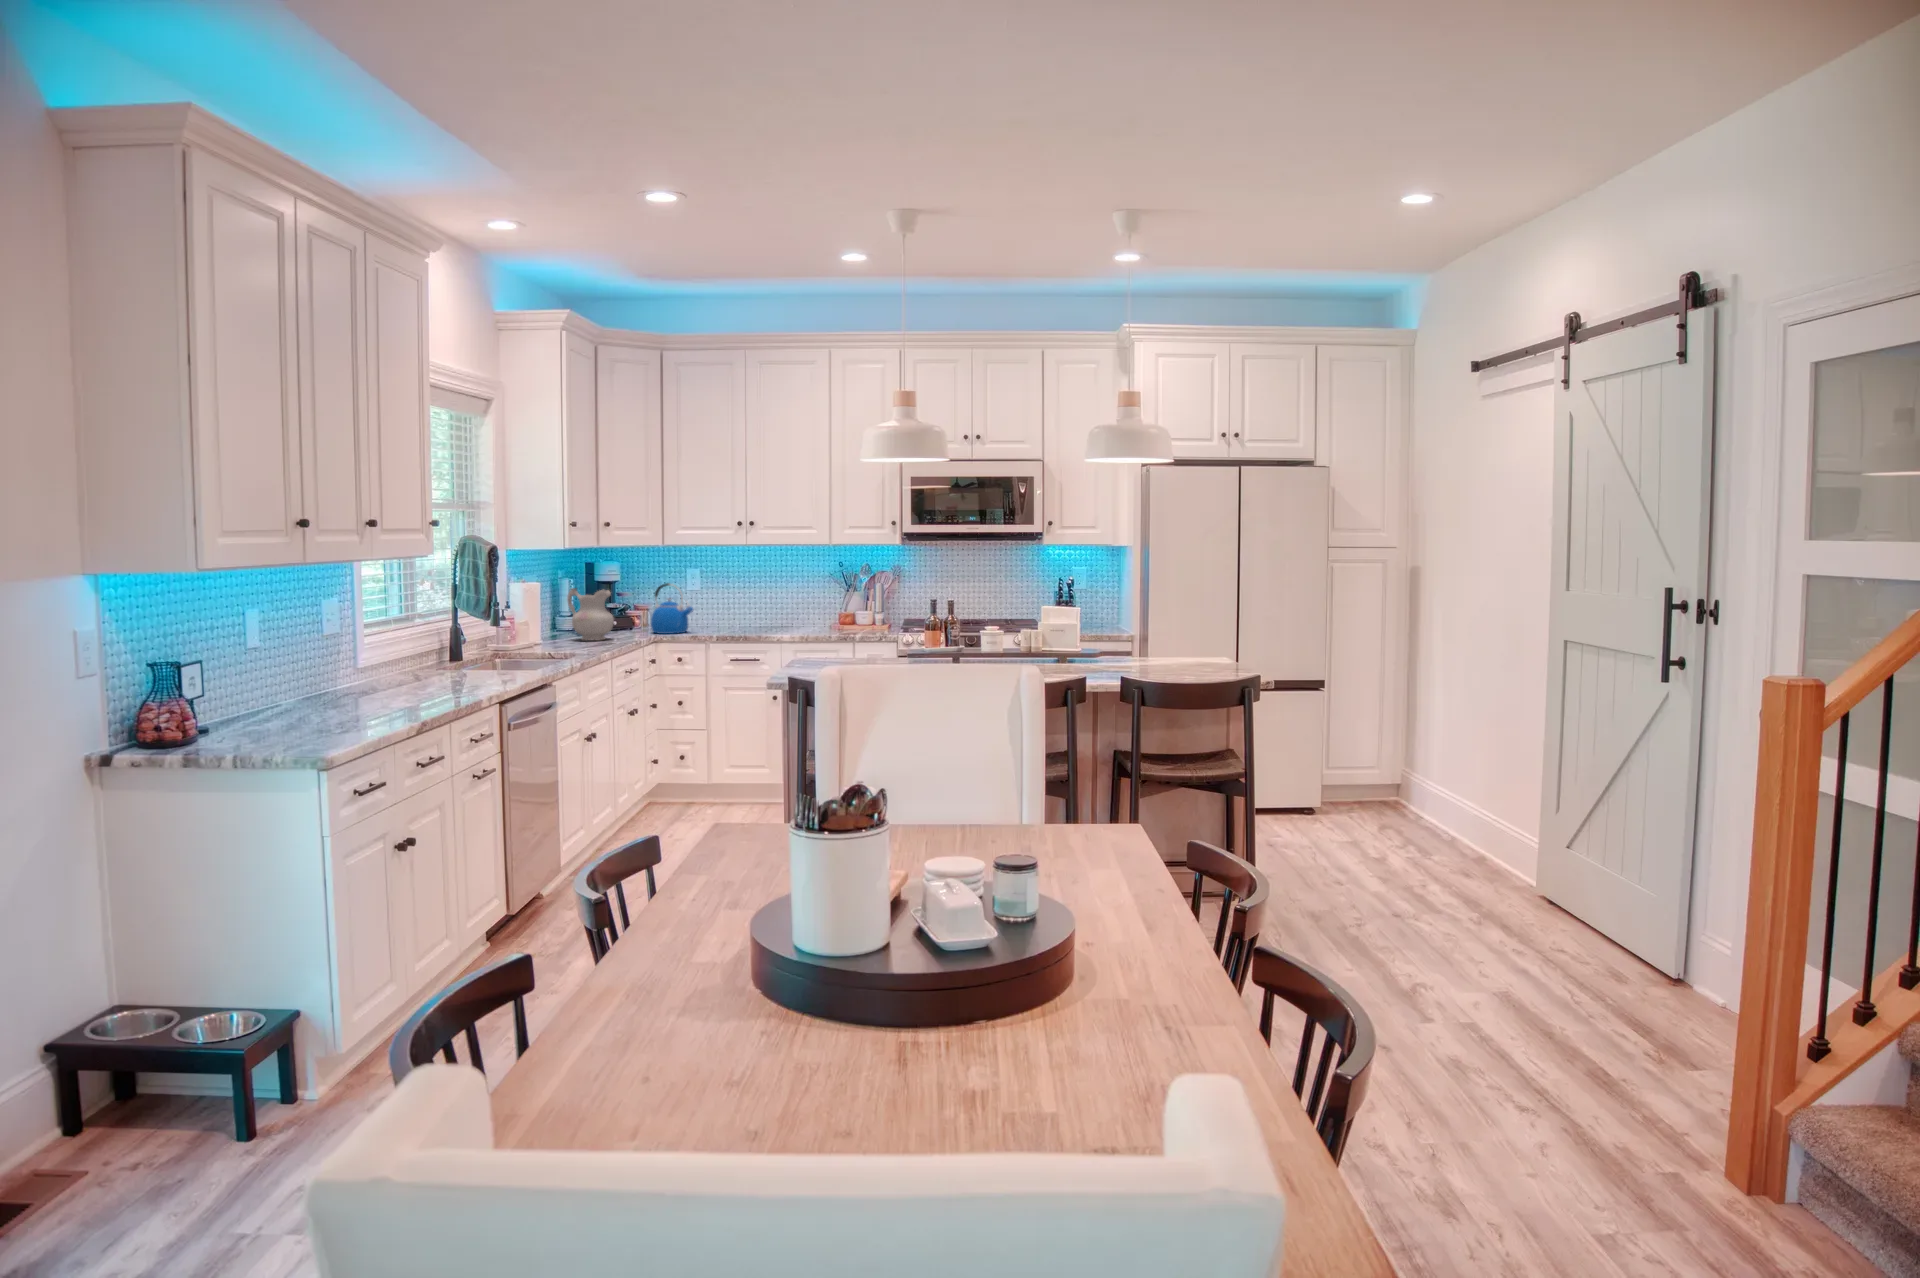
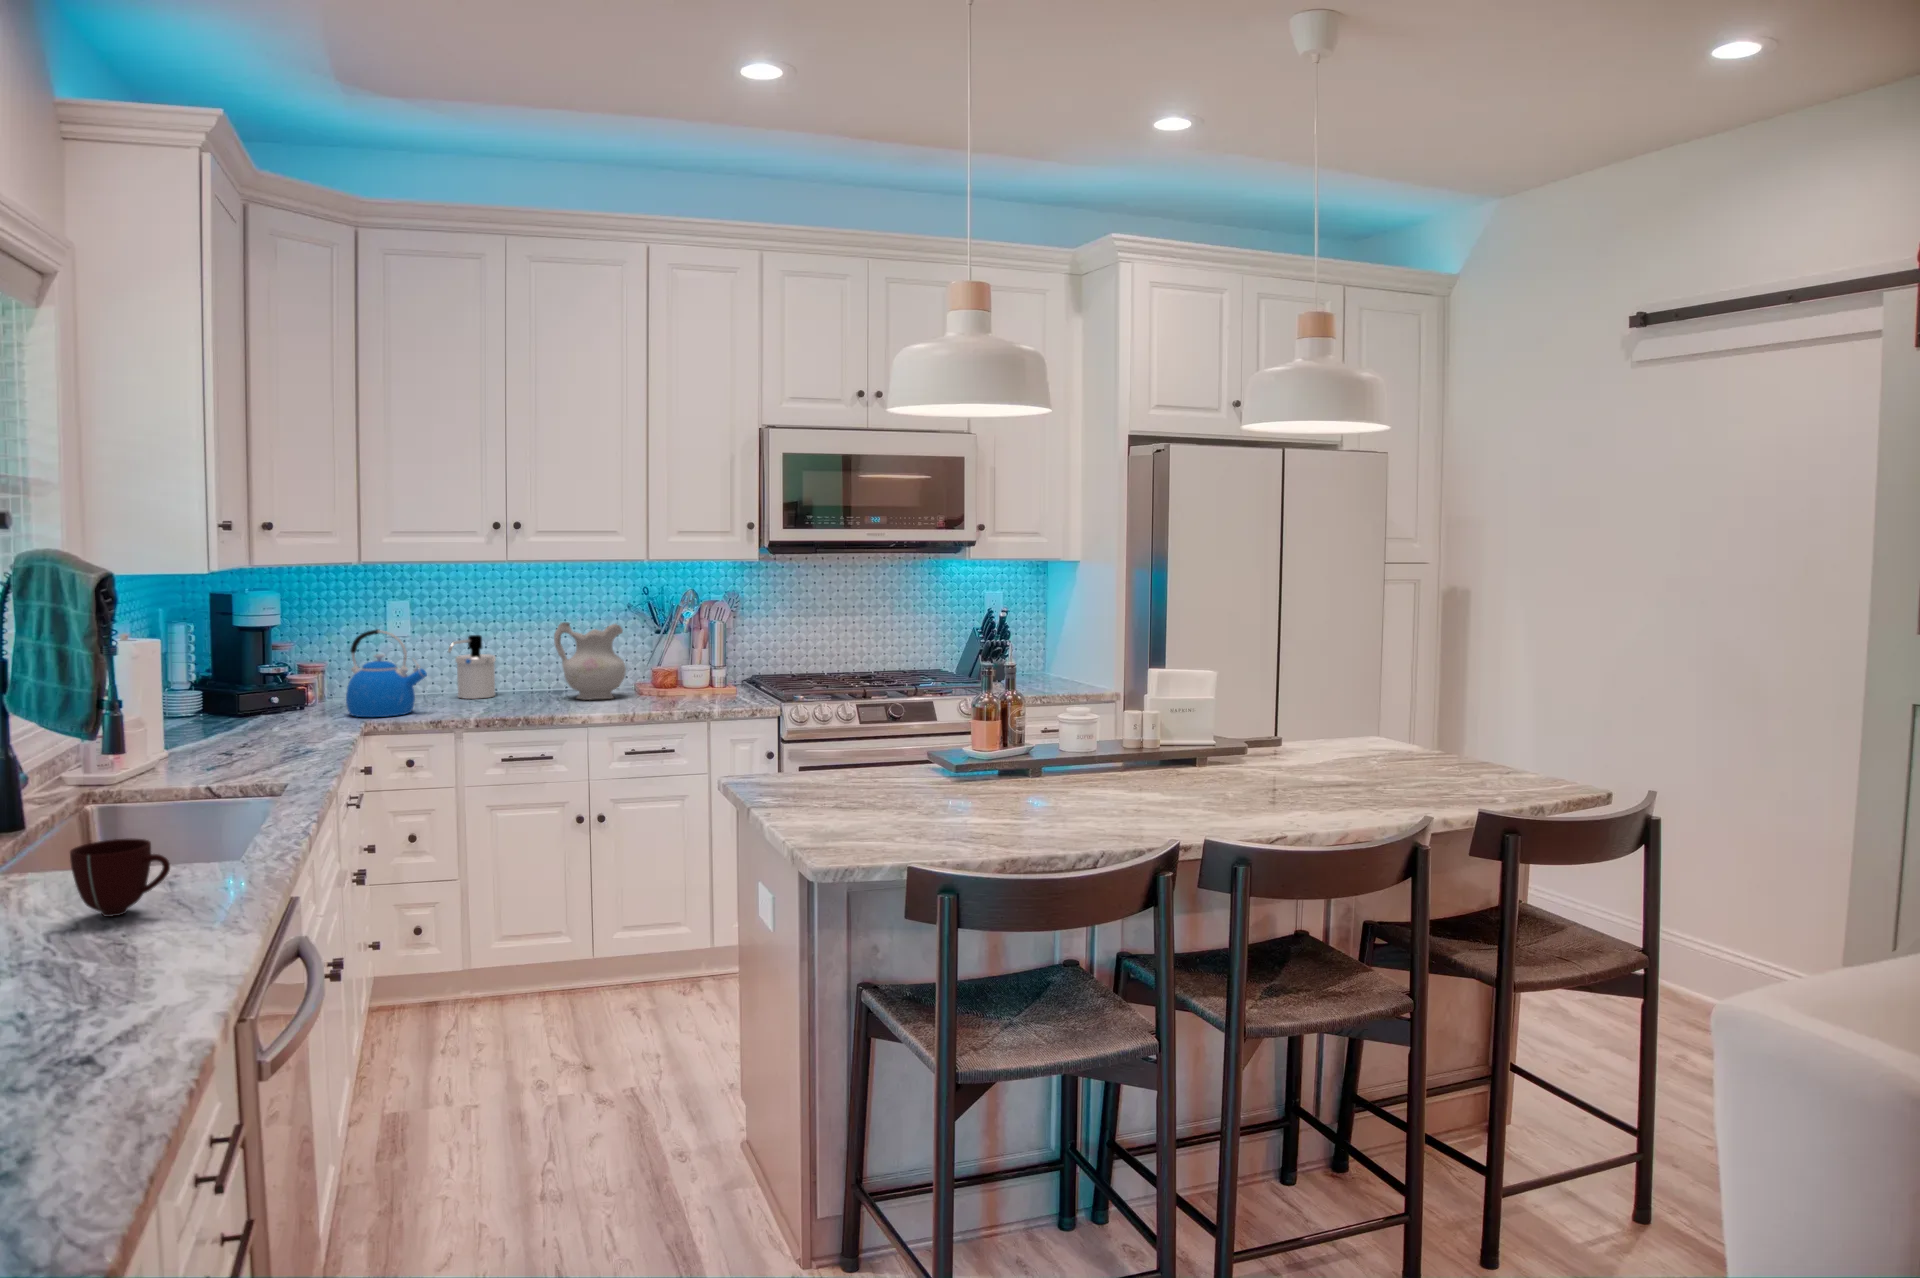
ceramic pitcher: present [567,588,614,641] -> present [554,622,626,700]
soap dispenser: none [713,589,744,628] -> present [448,635,496,699]
mug: none [452,656,489,687] -> present [70,838,170,917]

